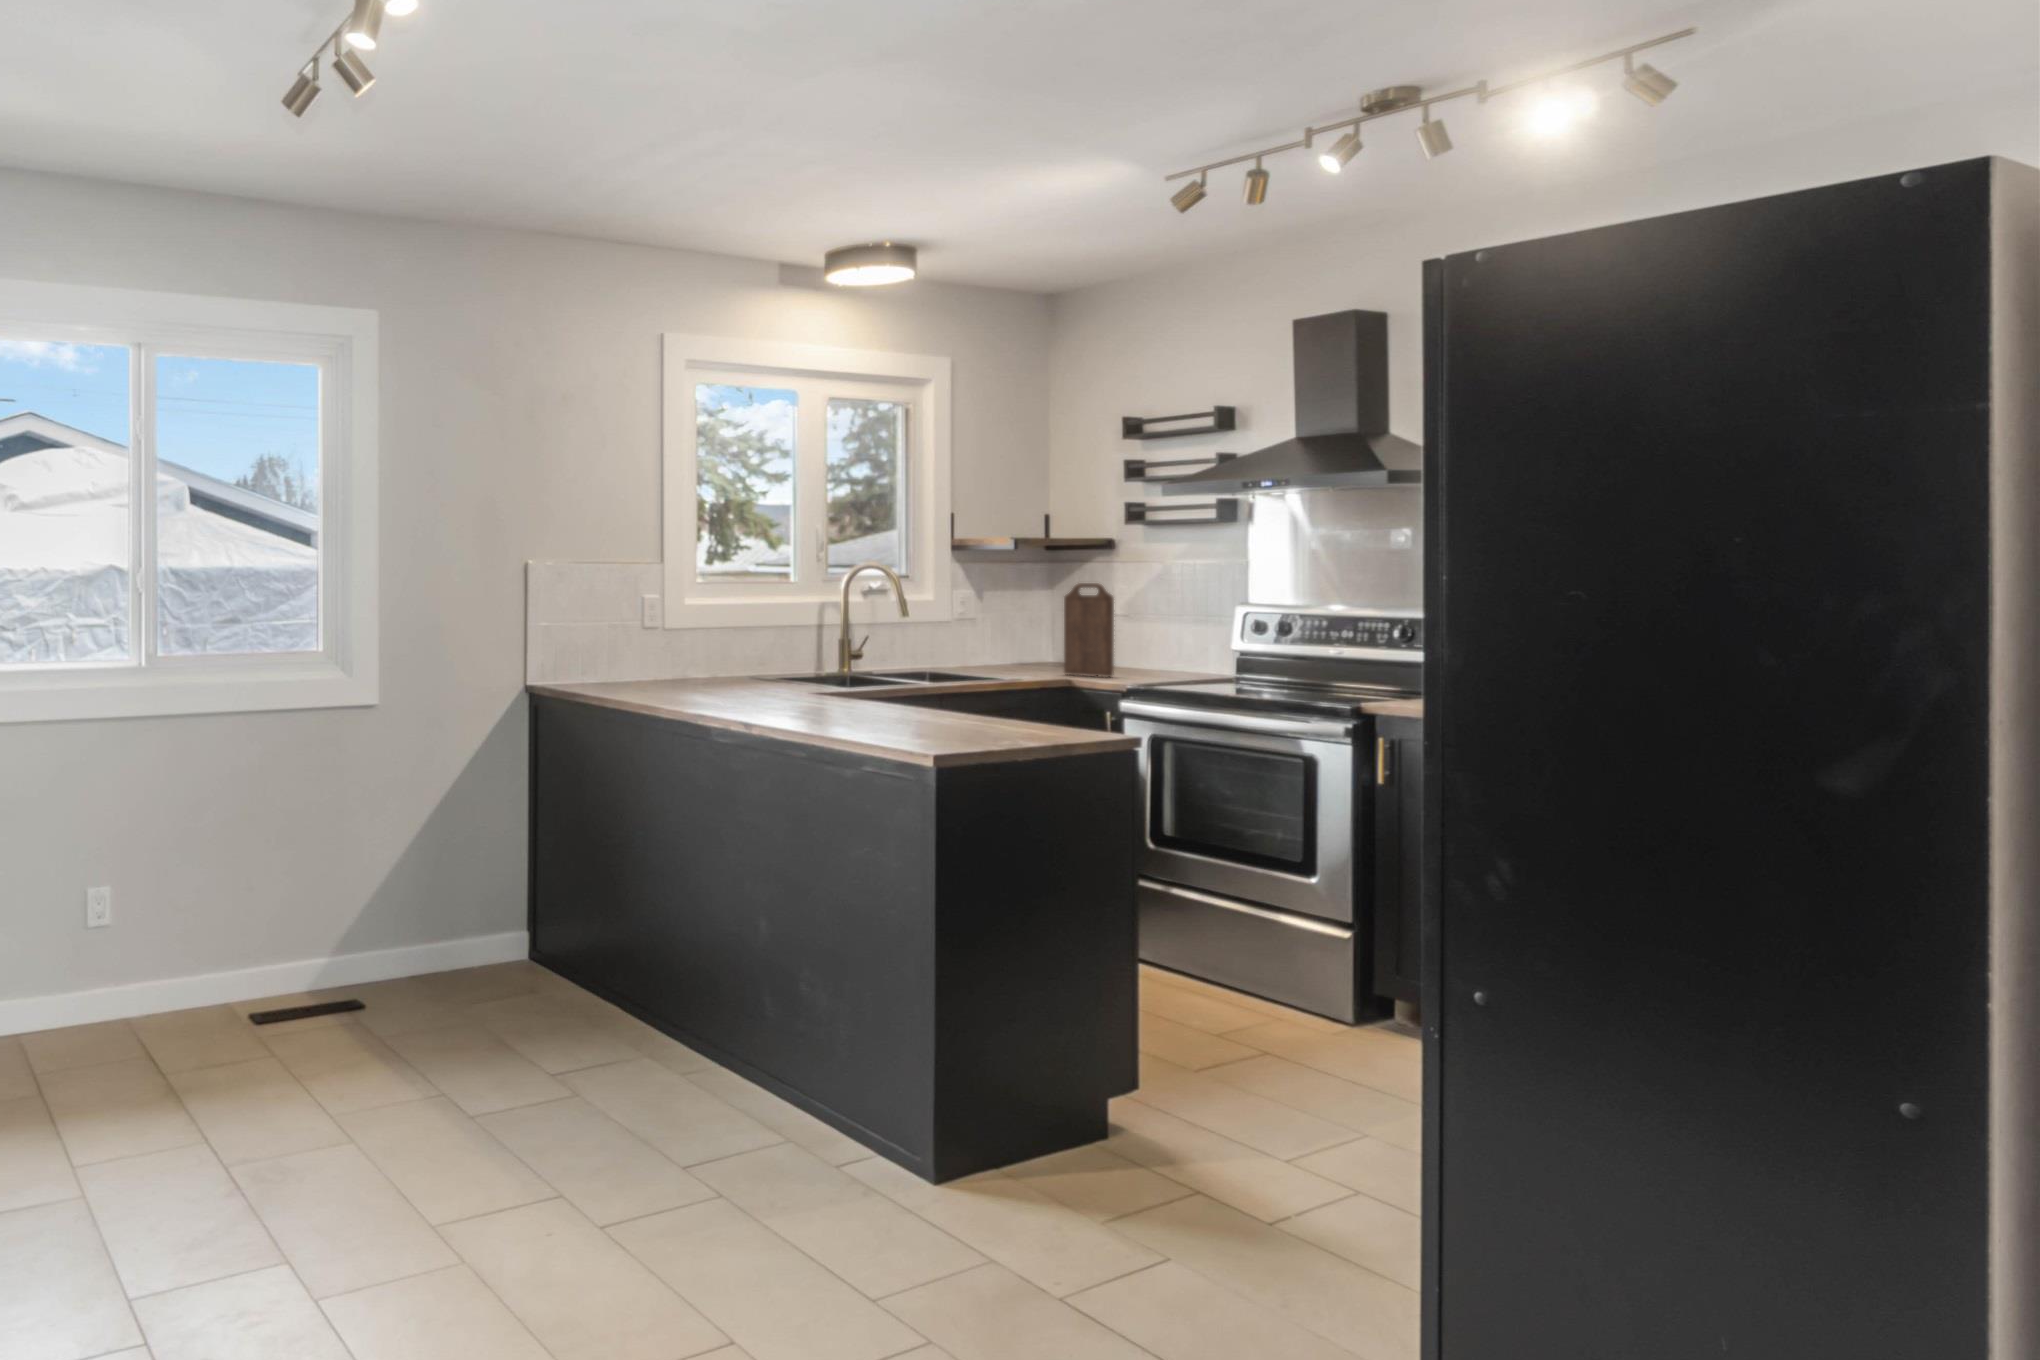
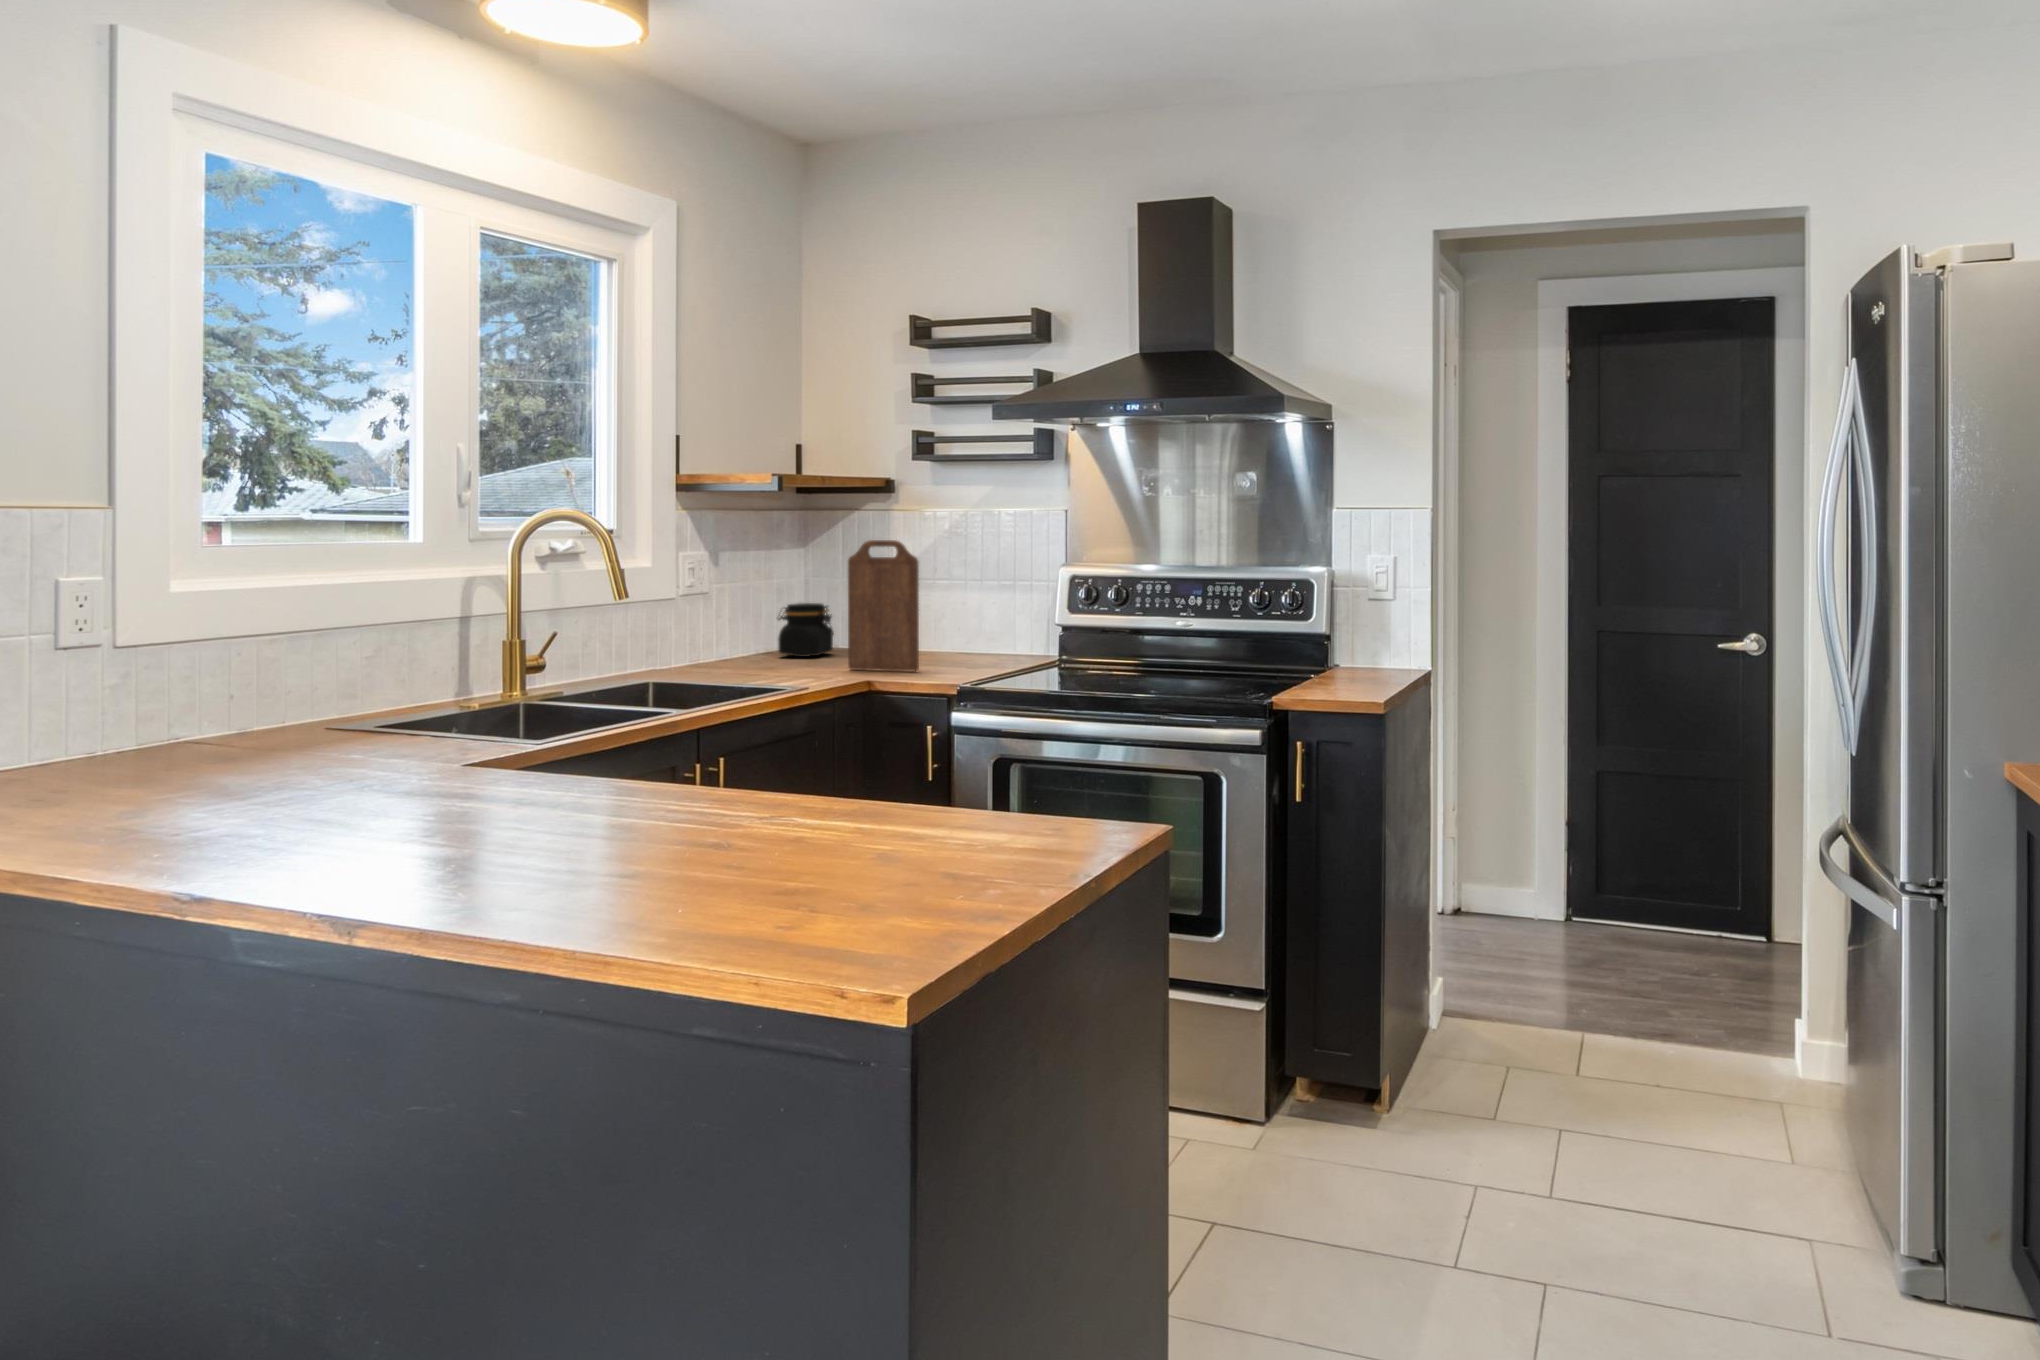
jar: none [1023,630,1063,668] -> present [778,603,833,657]

